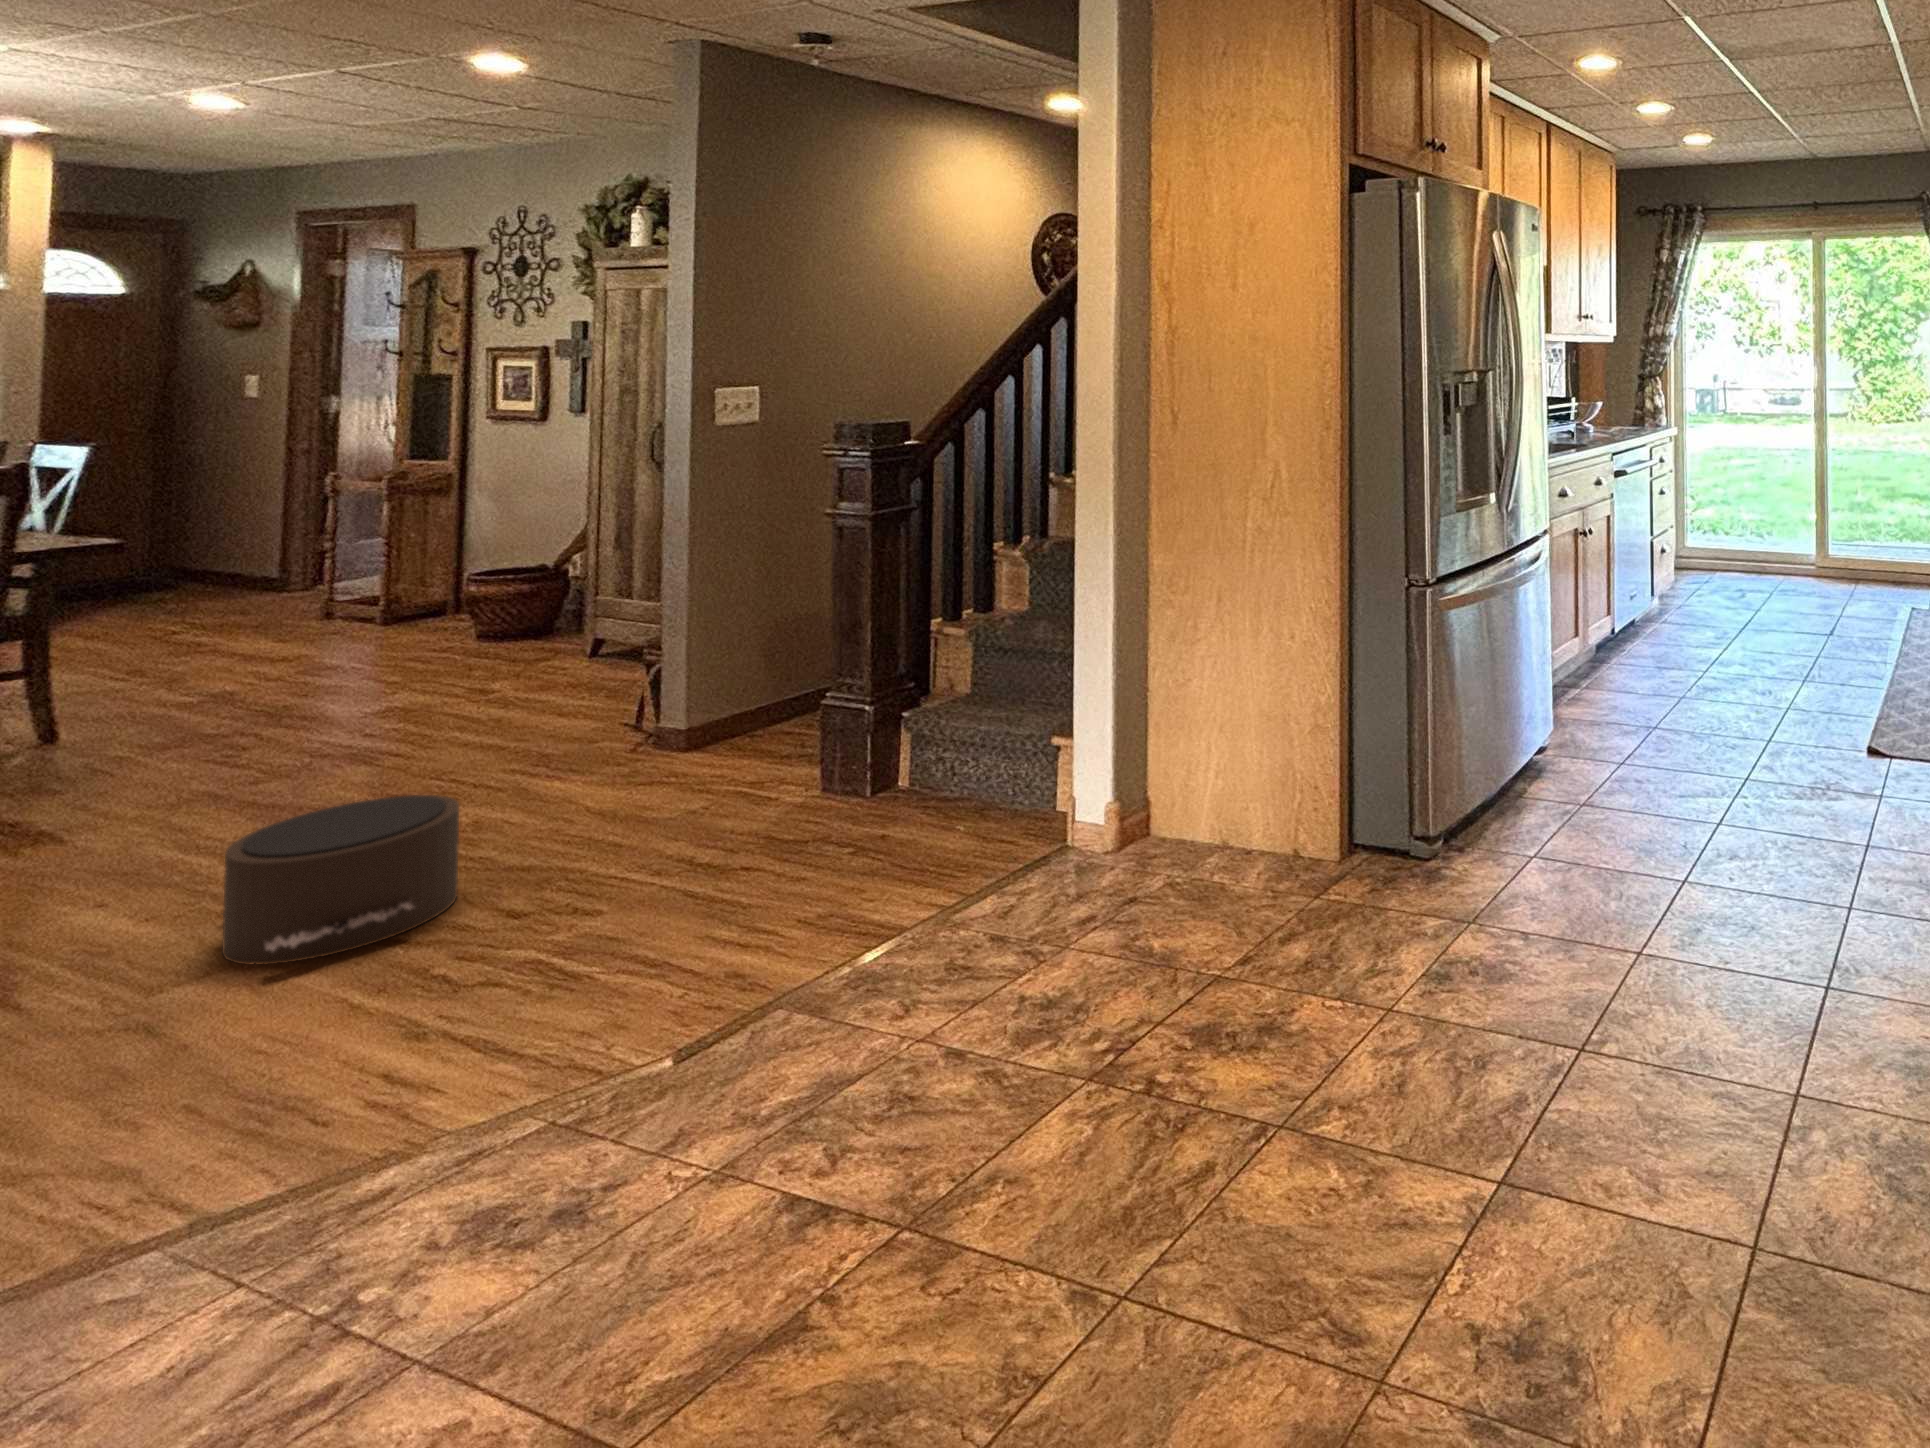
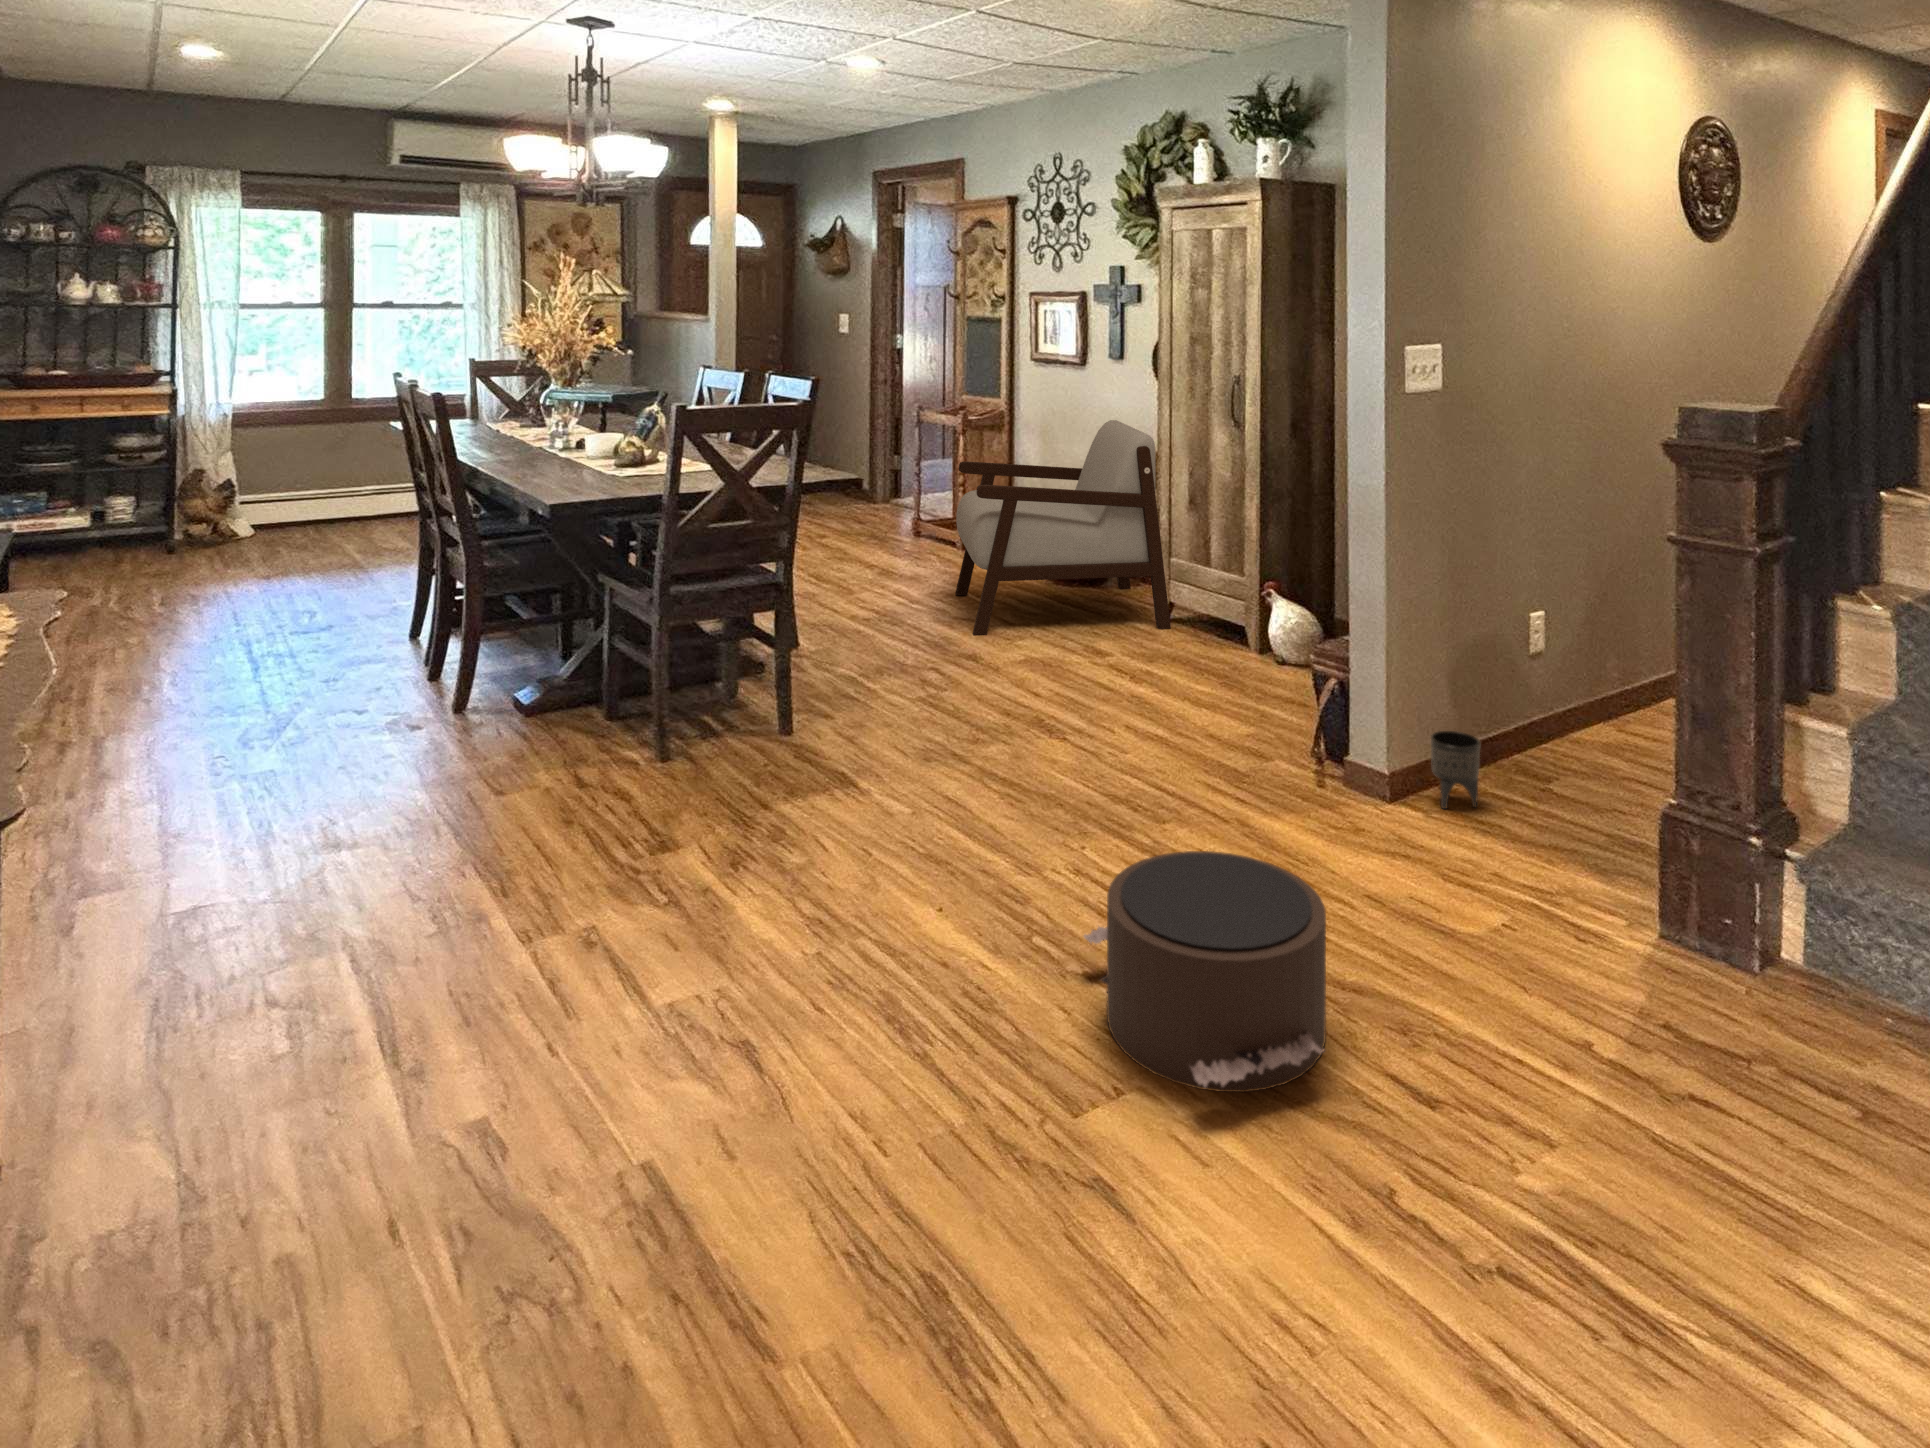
armchair: none [330,473,593,703] -> present [955,420,1171,636]
planter: none [723,690,767,751] -> present [1430,731,1480,809]

